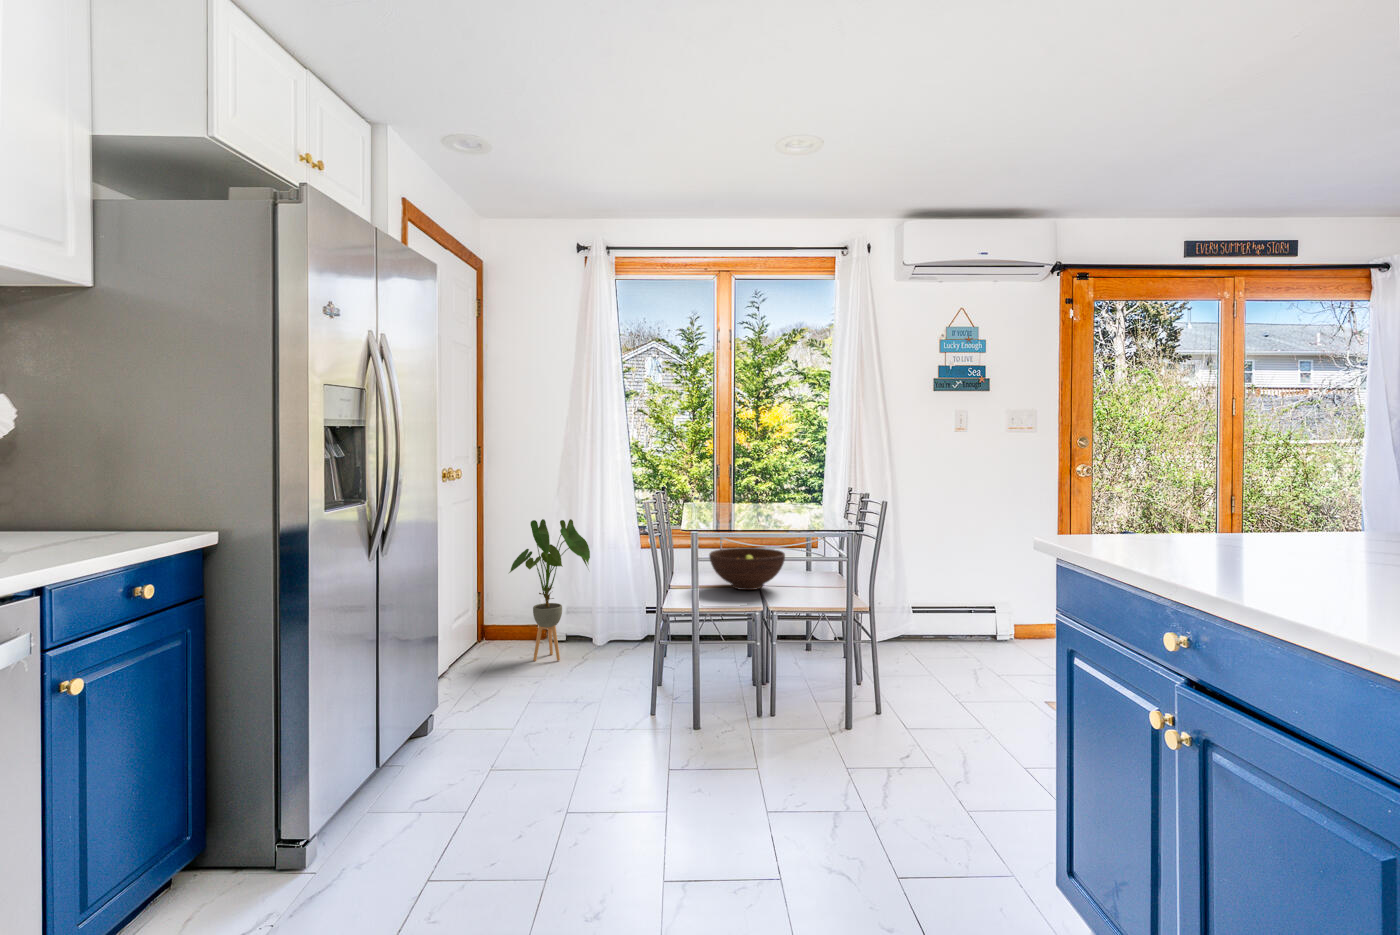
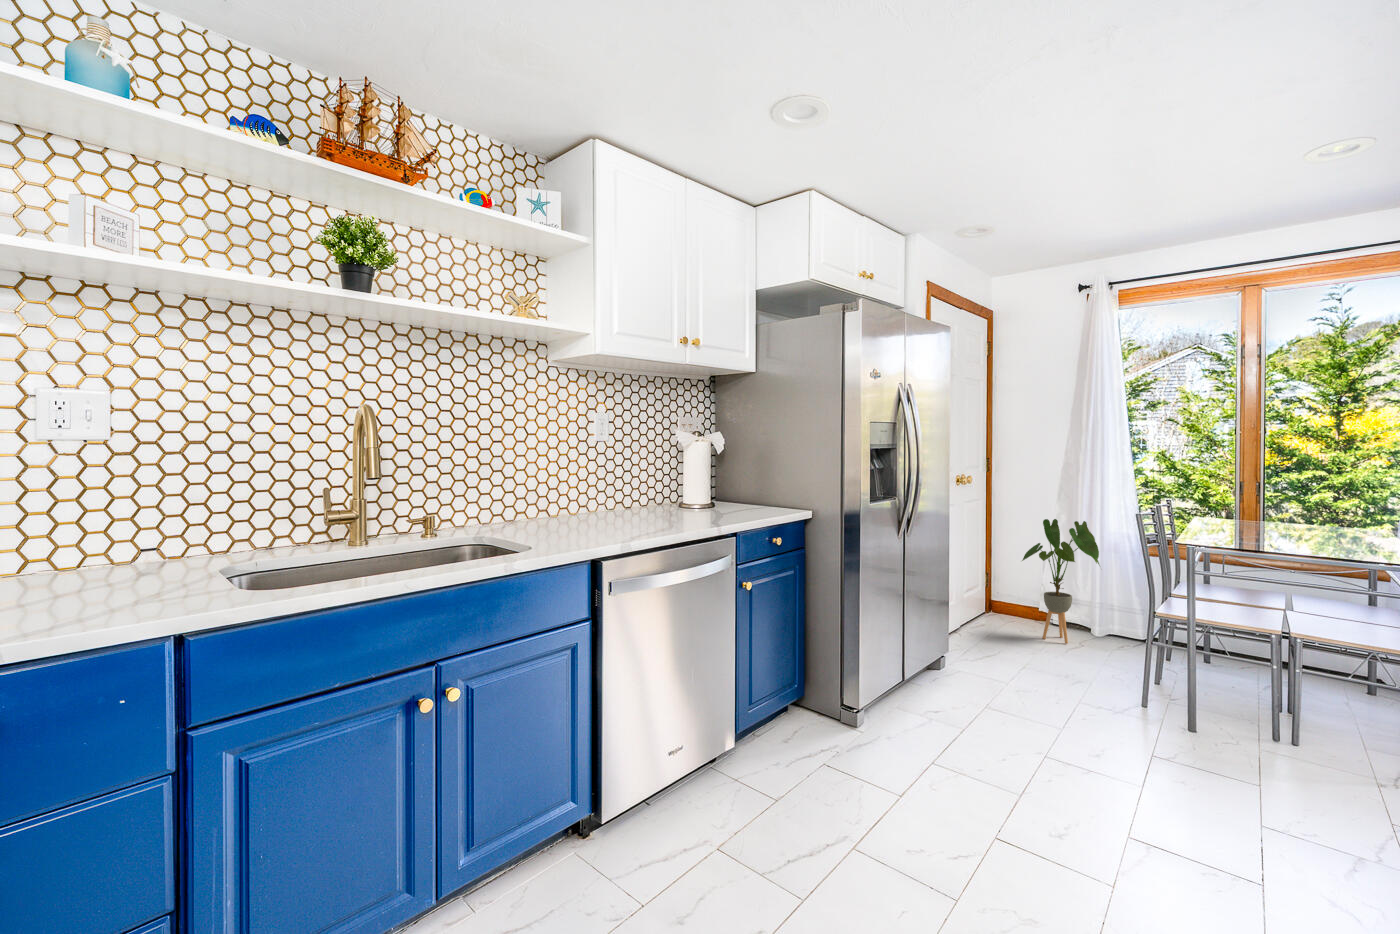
fruit bowl: present [709,548,785,590] -> none [1230,566,1340,614]

